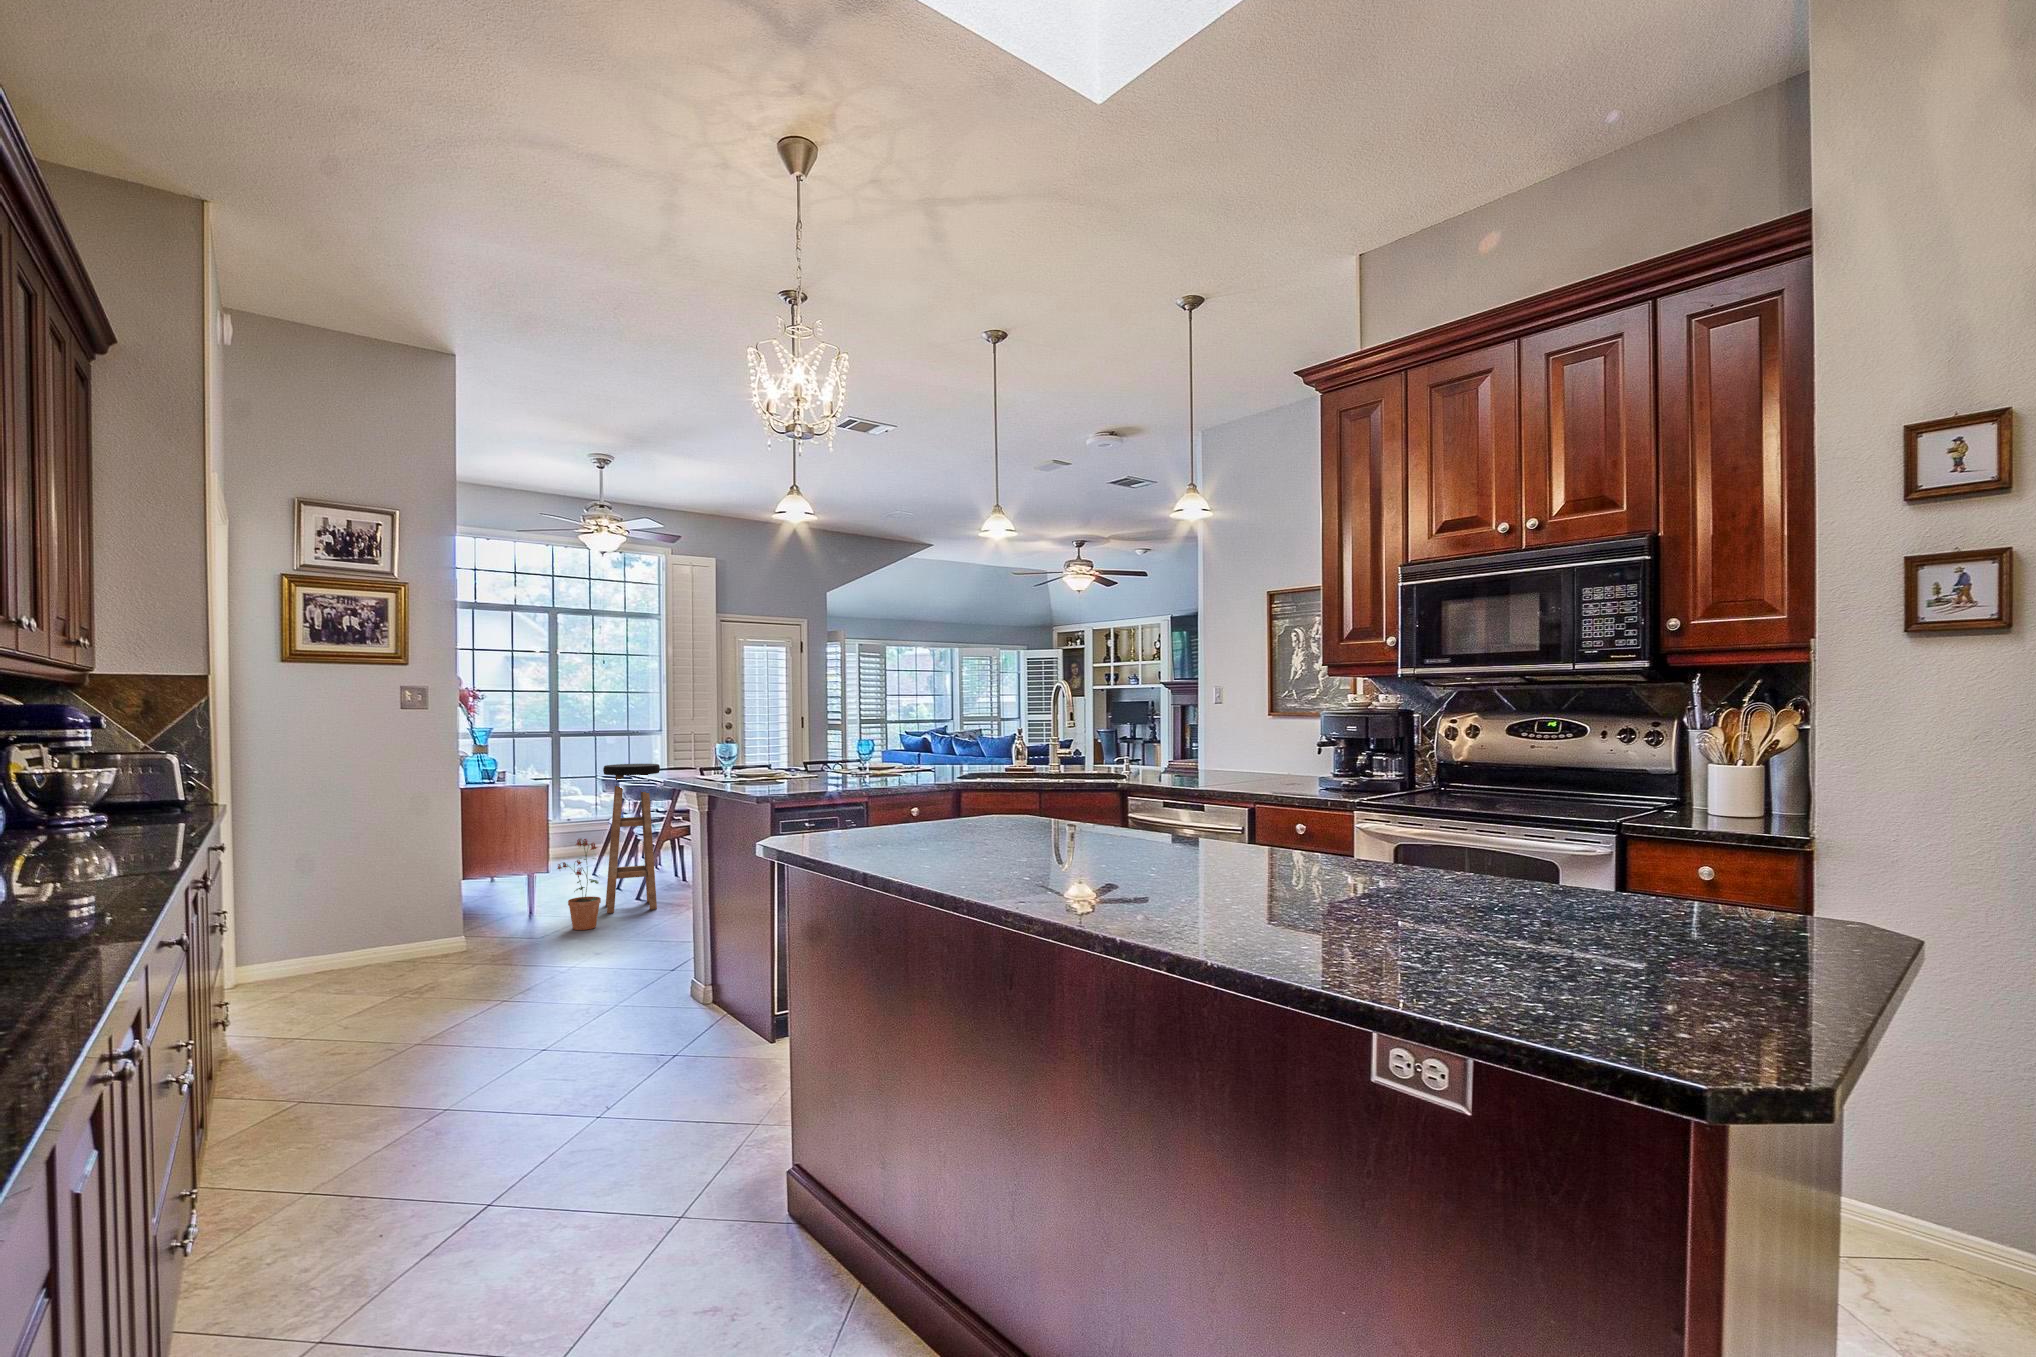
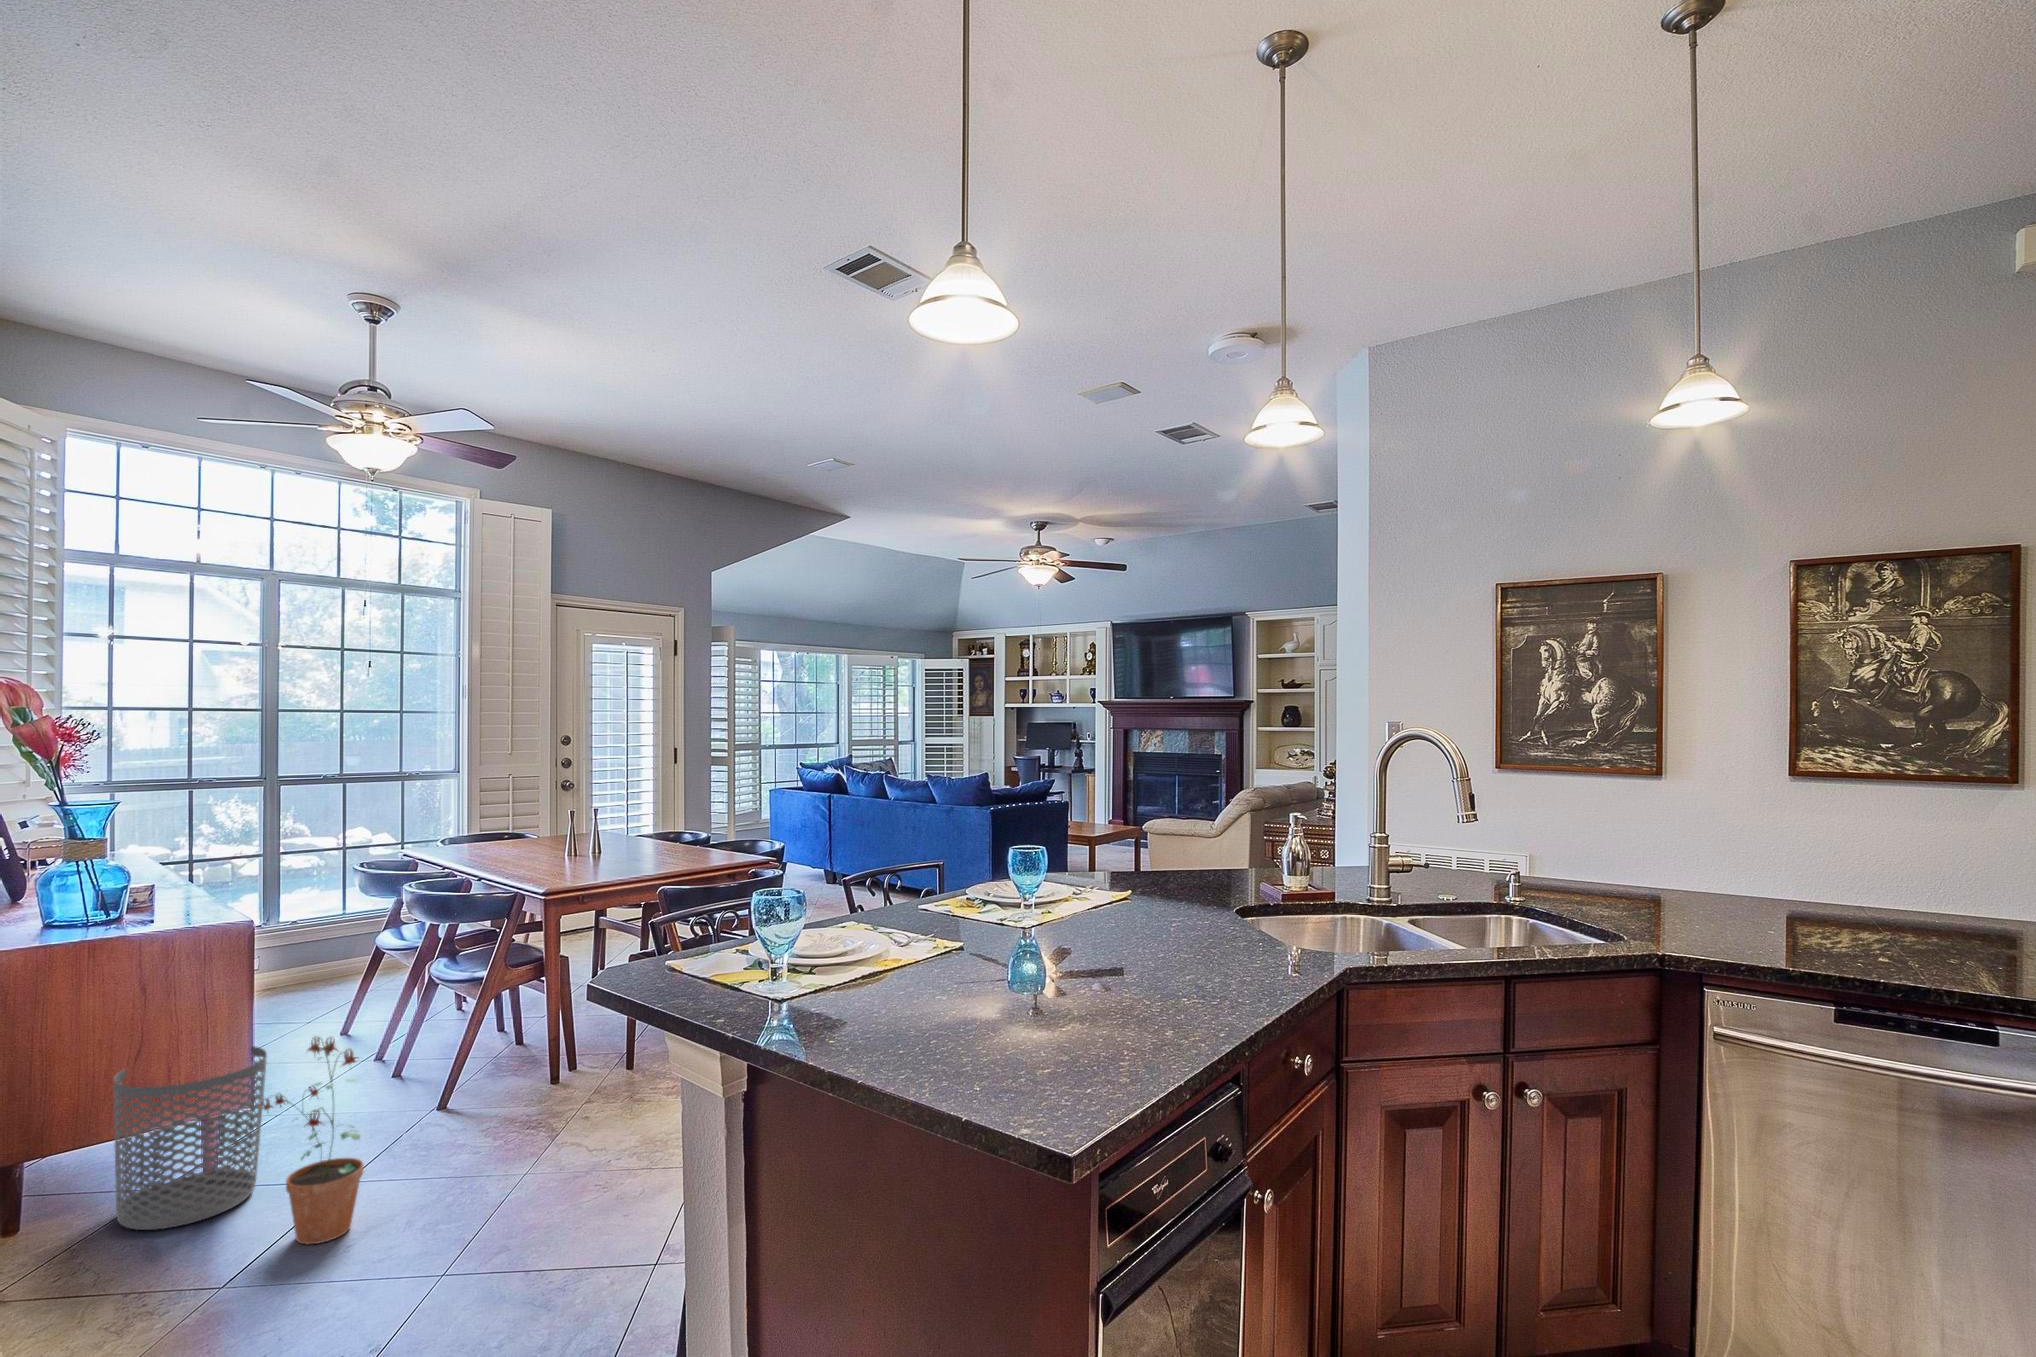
bar stool: present [603,764,660,913] -> none [370,858,489,1168]
waste bin: none [496,849,558,924] -> present [113,1046,267,1230]

